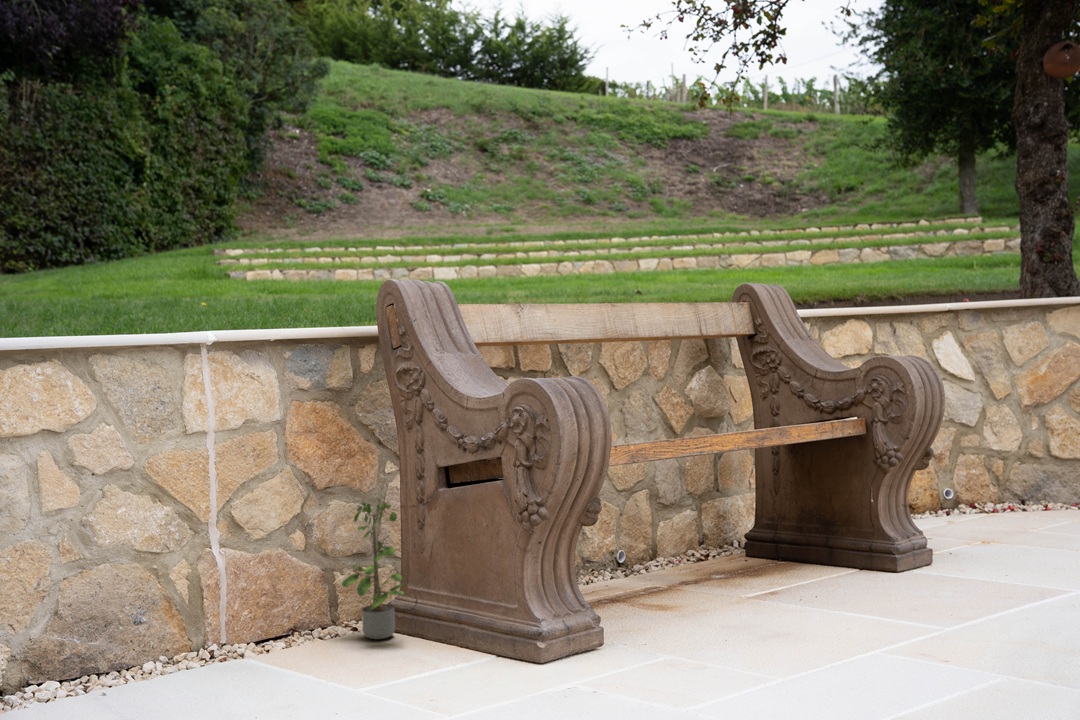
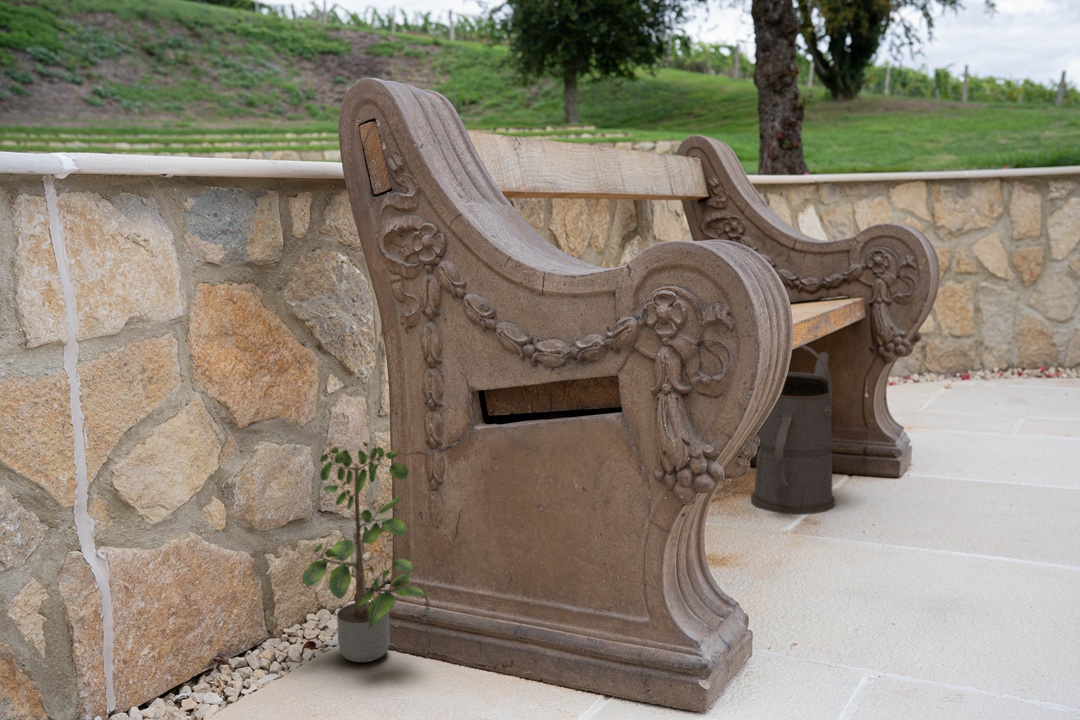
watering can: none [746,454,843,593] -> present [751,345,835,514]

